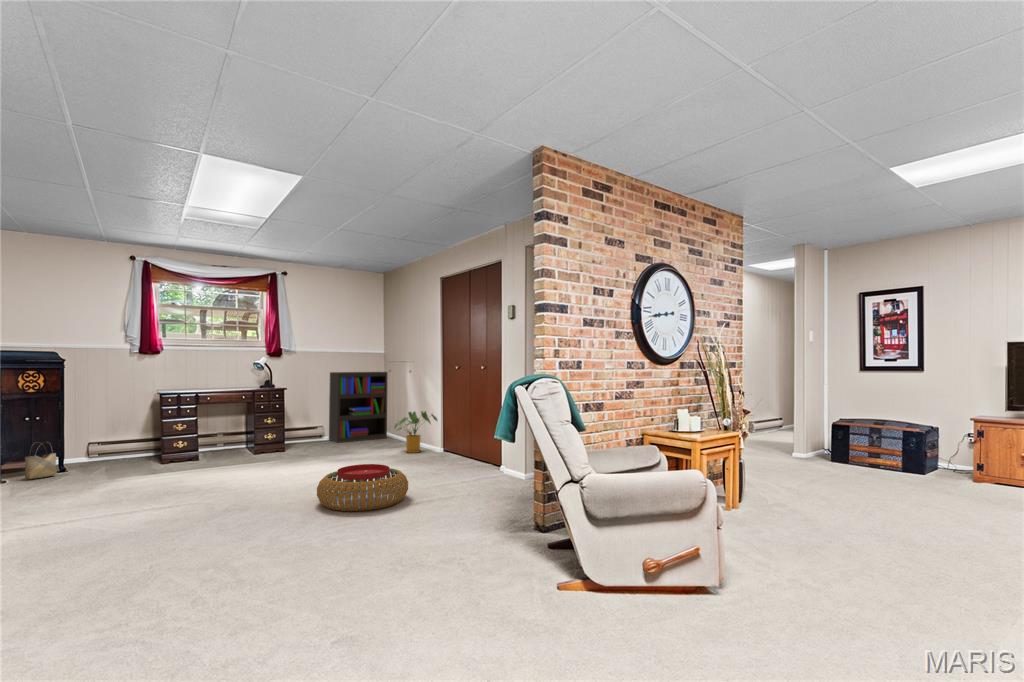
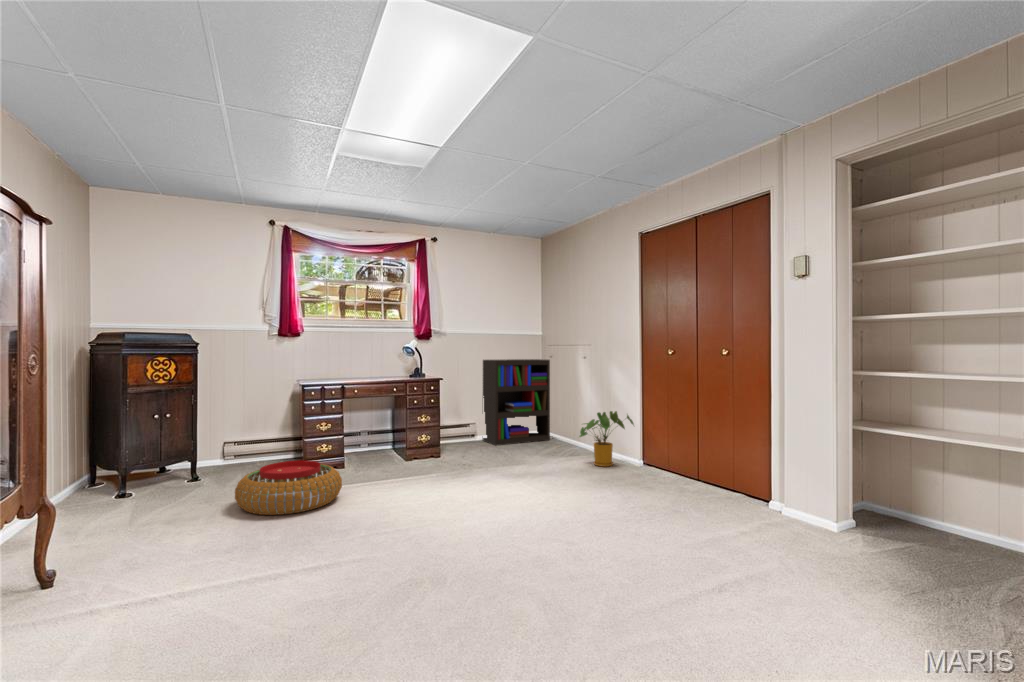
woven basket: present [25,453,57,479] -> none [153,444,189,491]
pouf: present [317,464,408,511] -> present [235,460,342,515]

